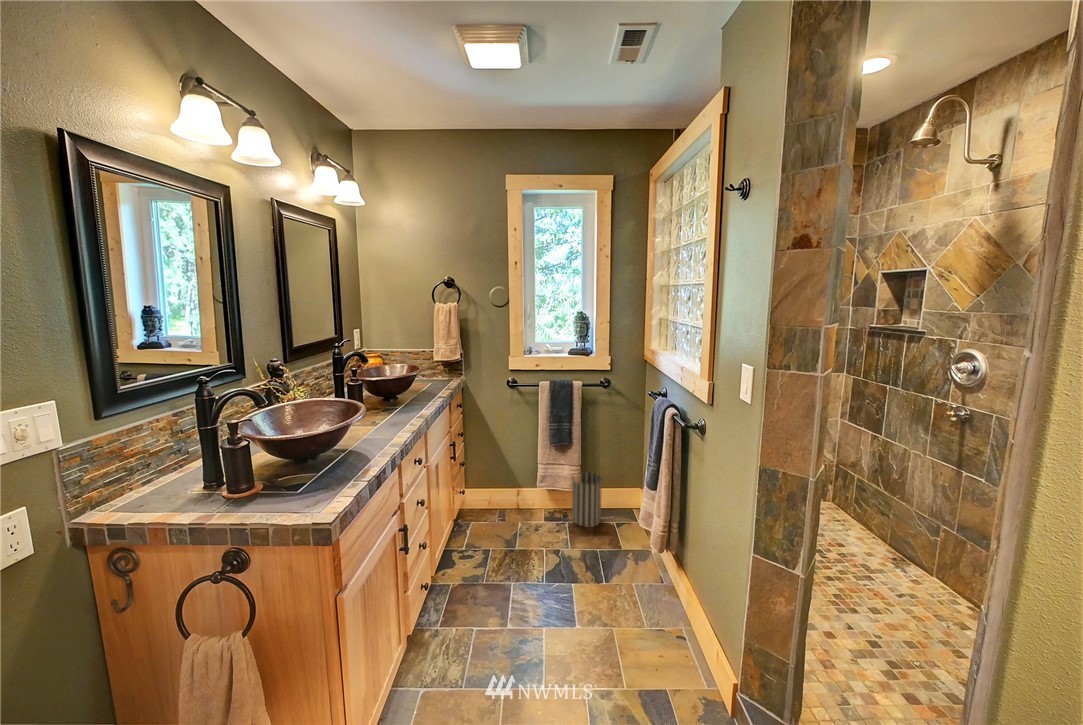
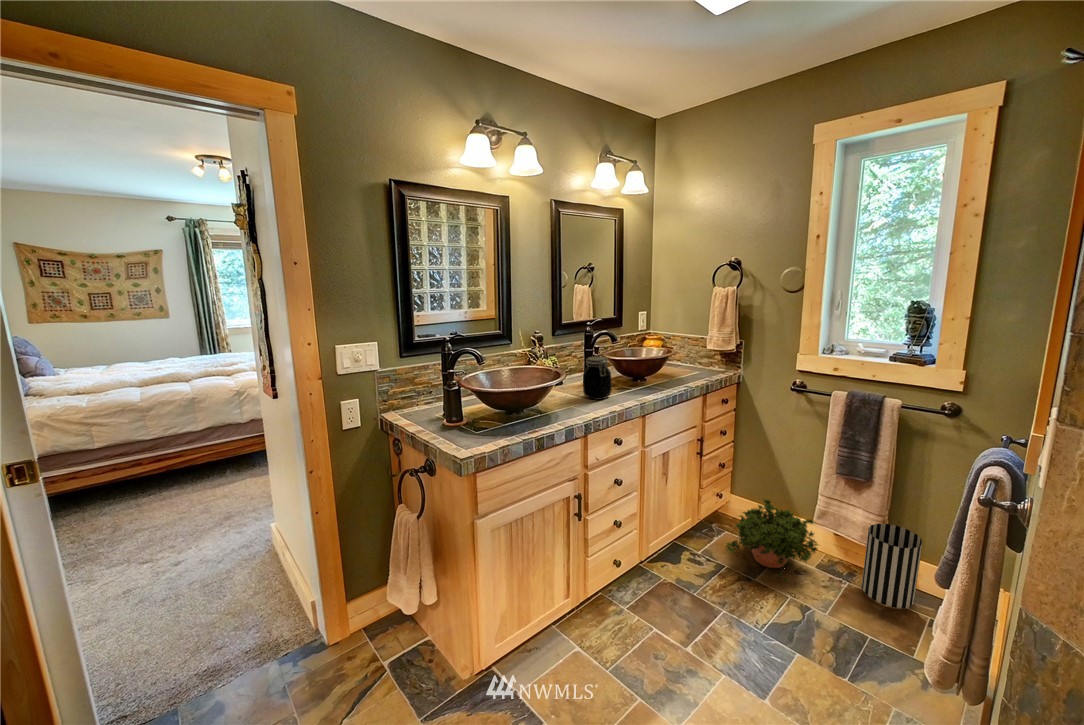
jar: none [373,383,402,427] -> present [583,357,612,400]
potted plant: none [485,482,547,542] -> present [726,499,818,581]

